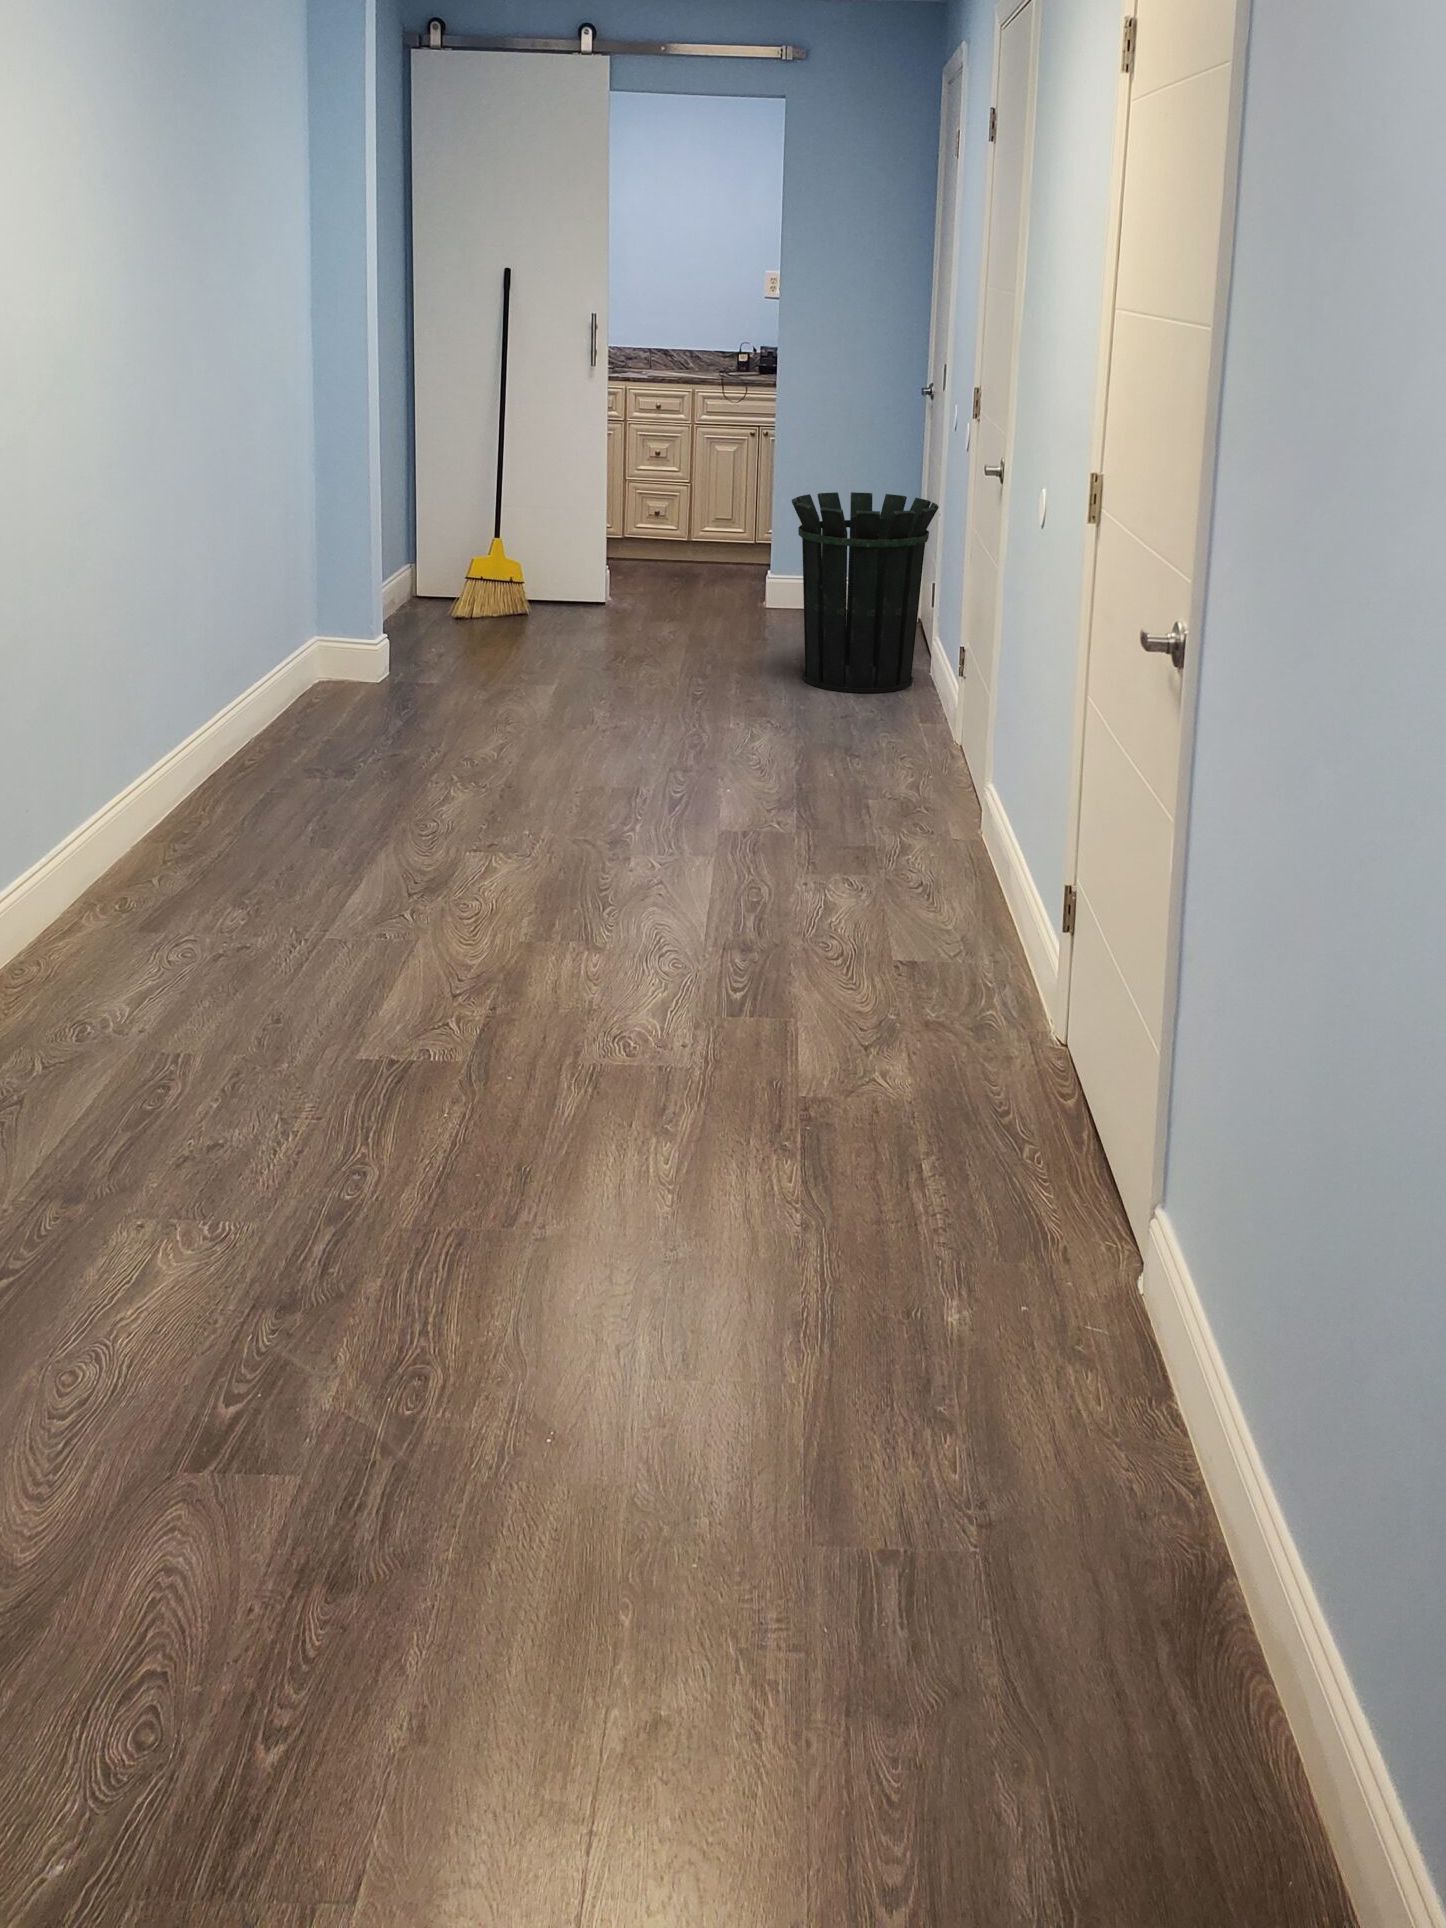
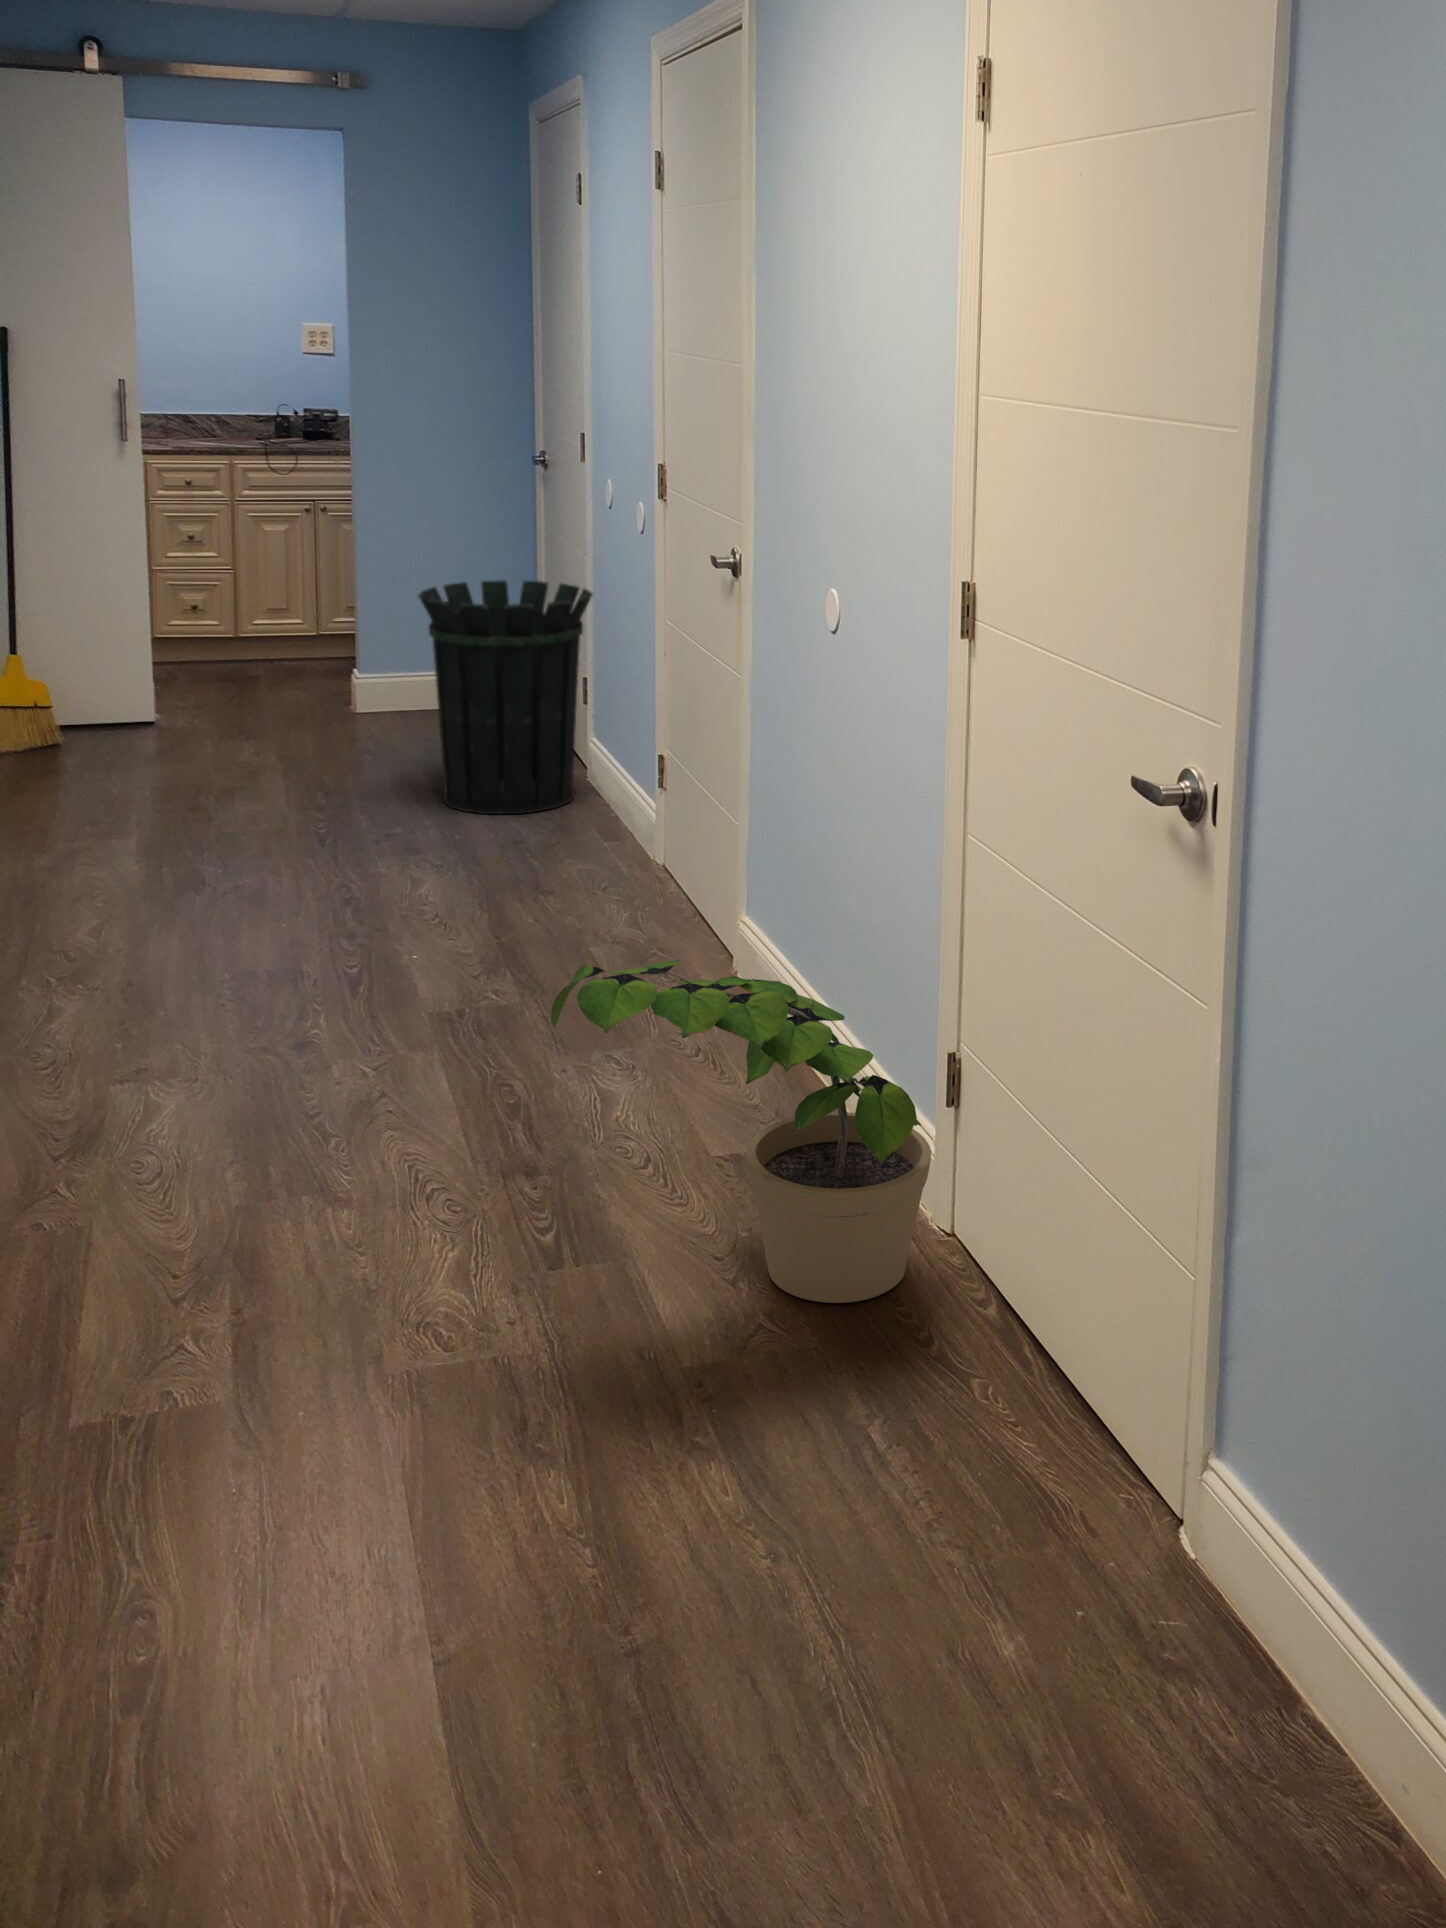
potted plant: none [728,767,1039,1074] -> present [551,960,931,1303]

